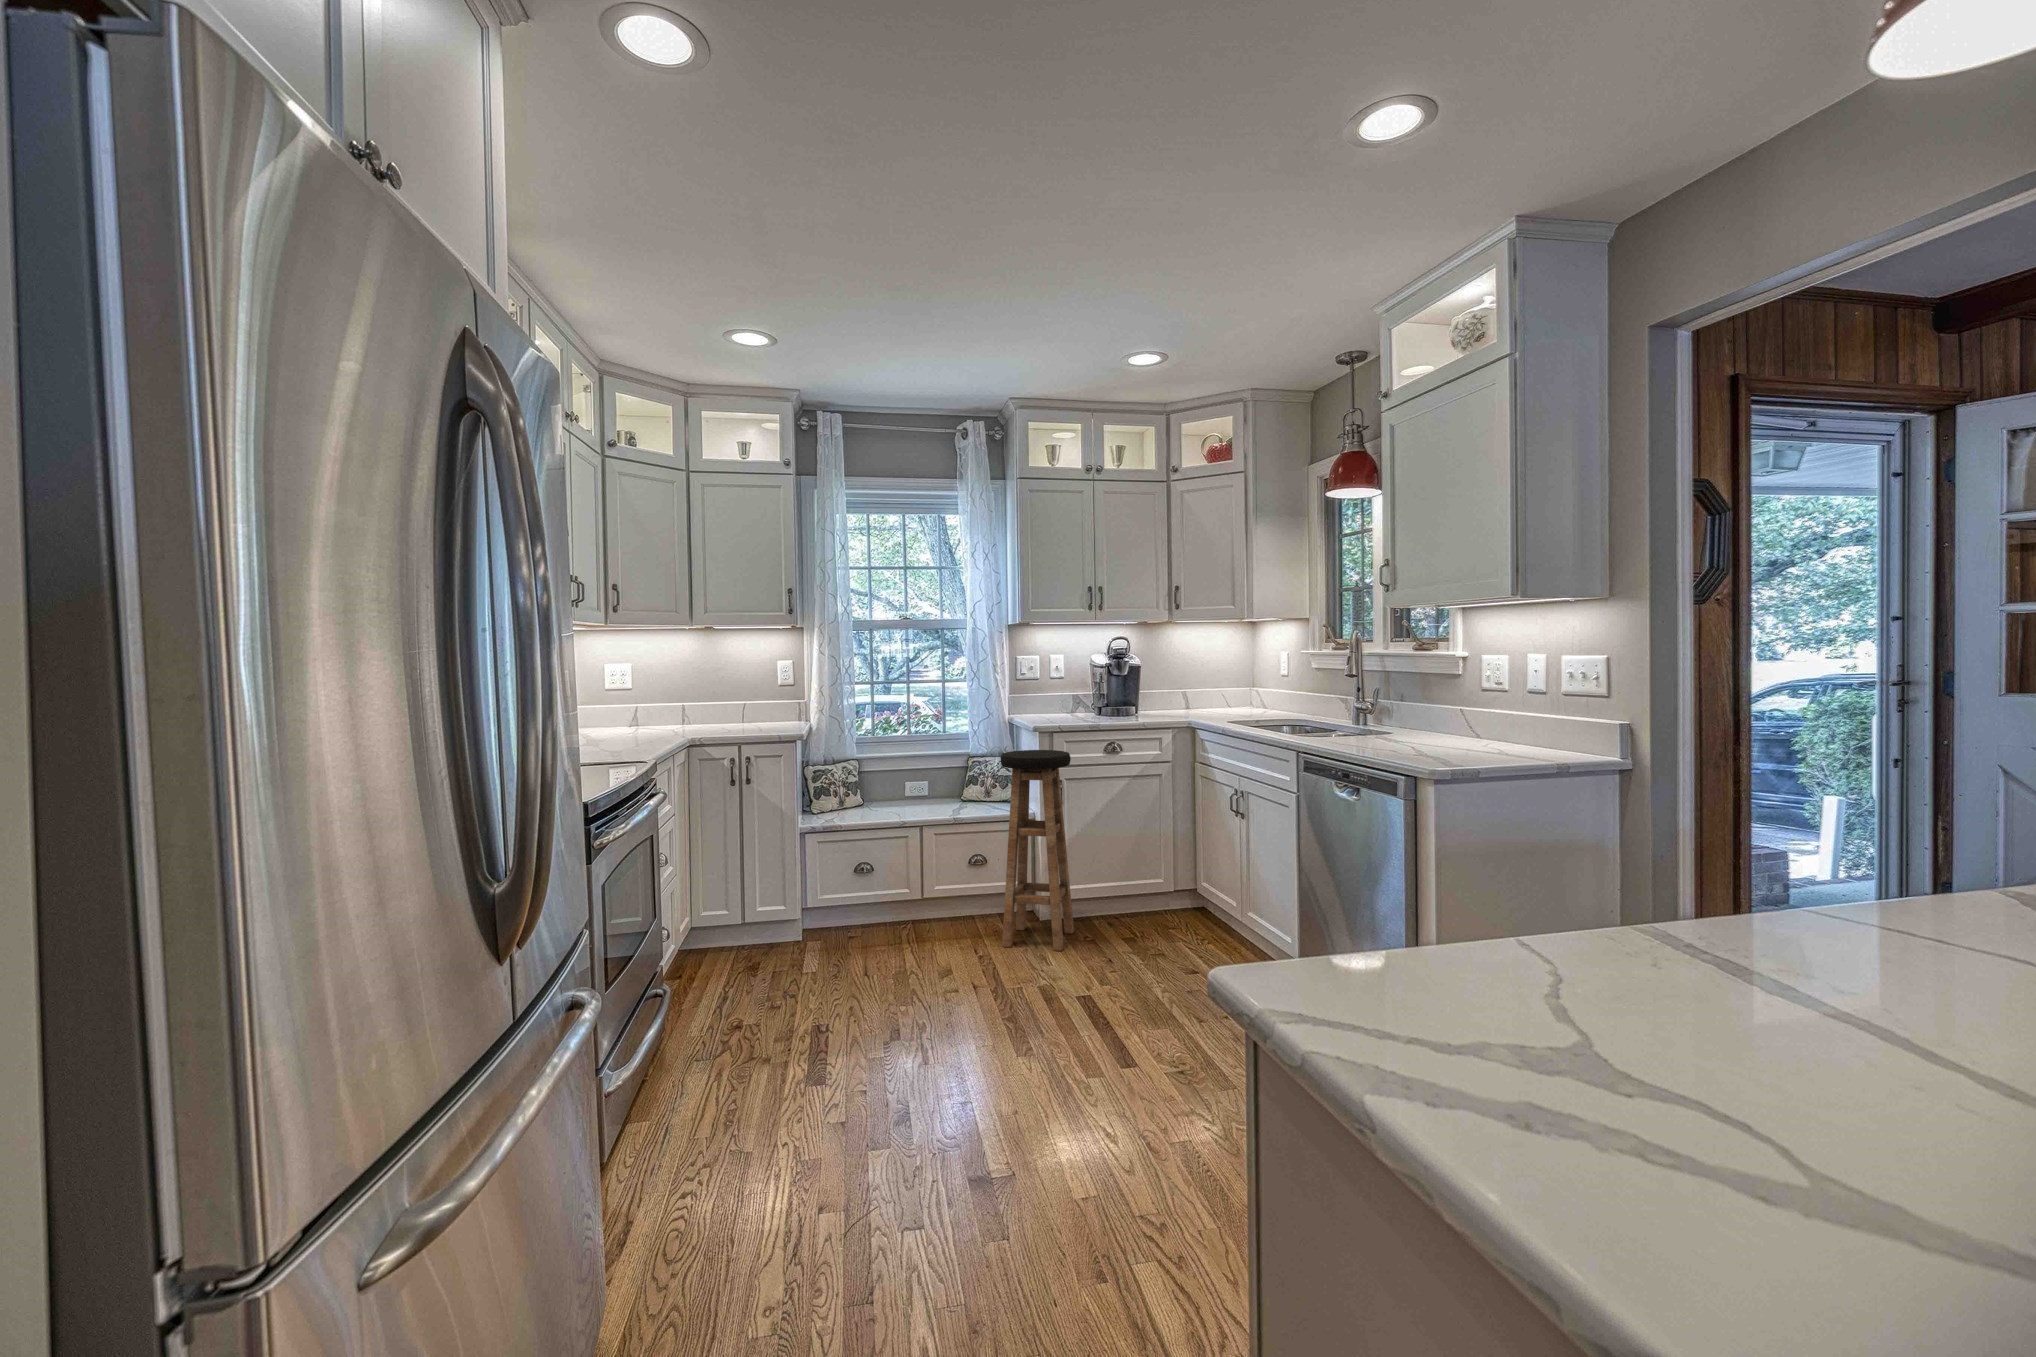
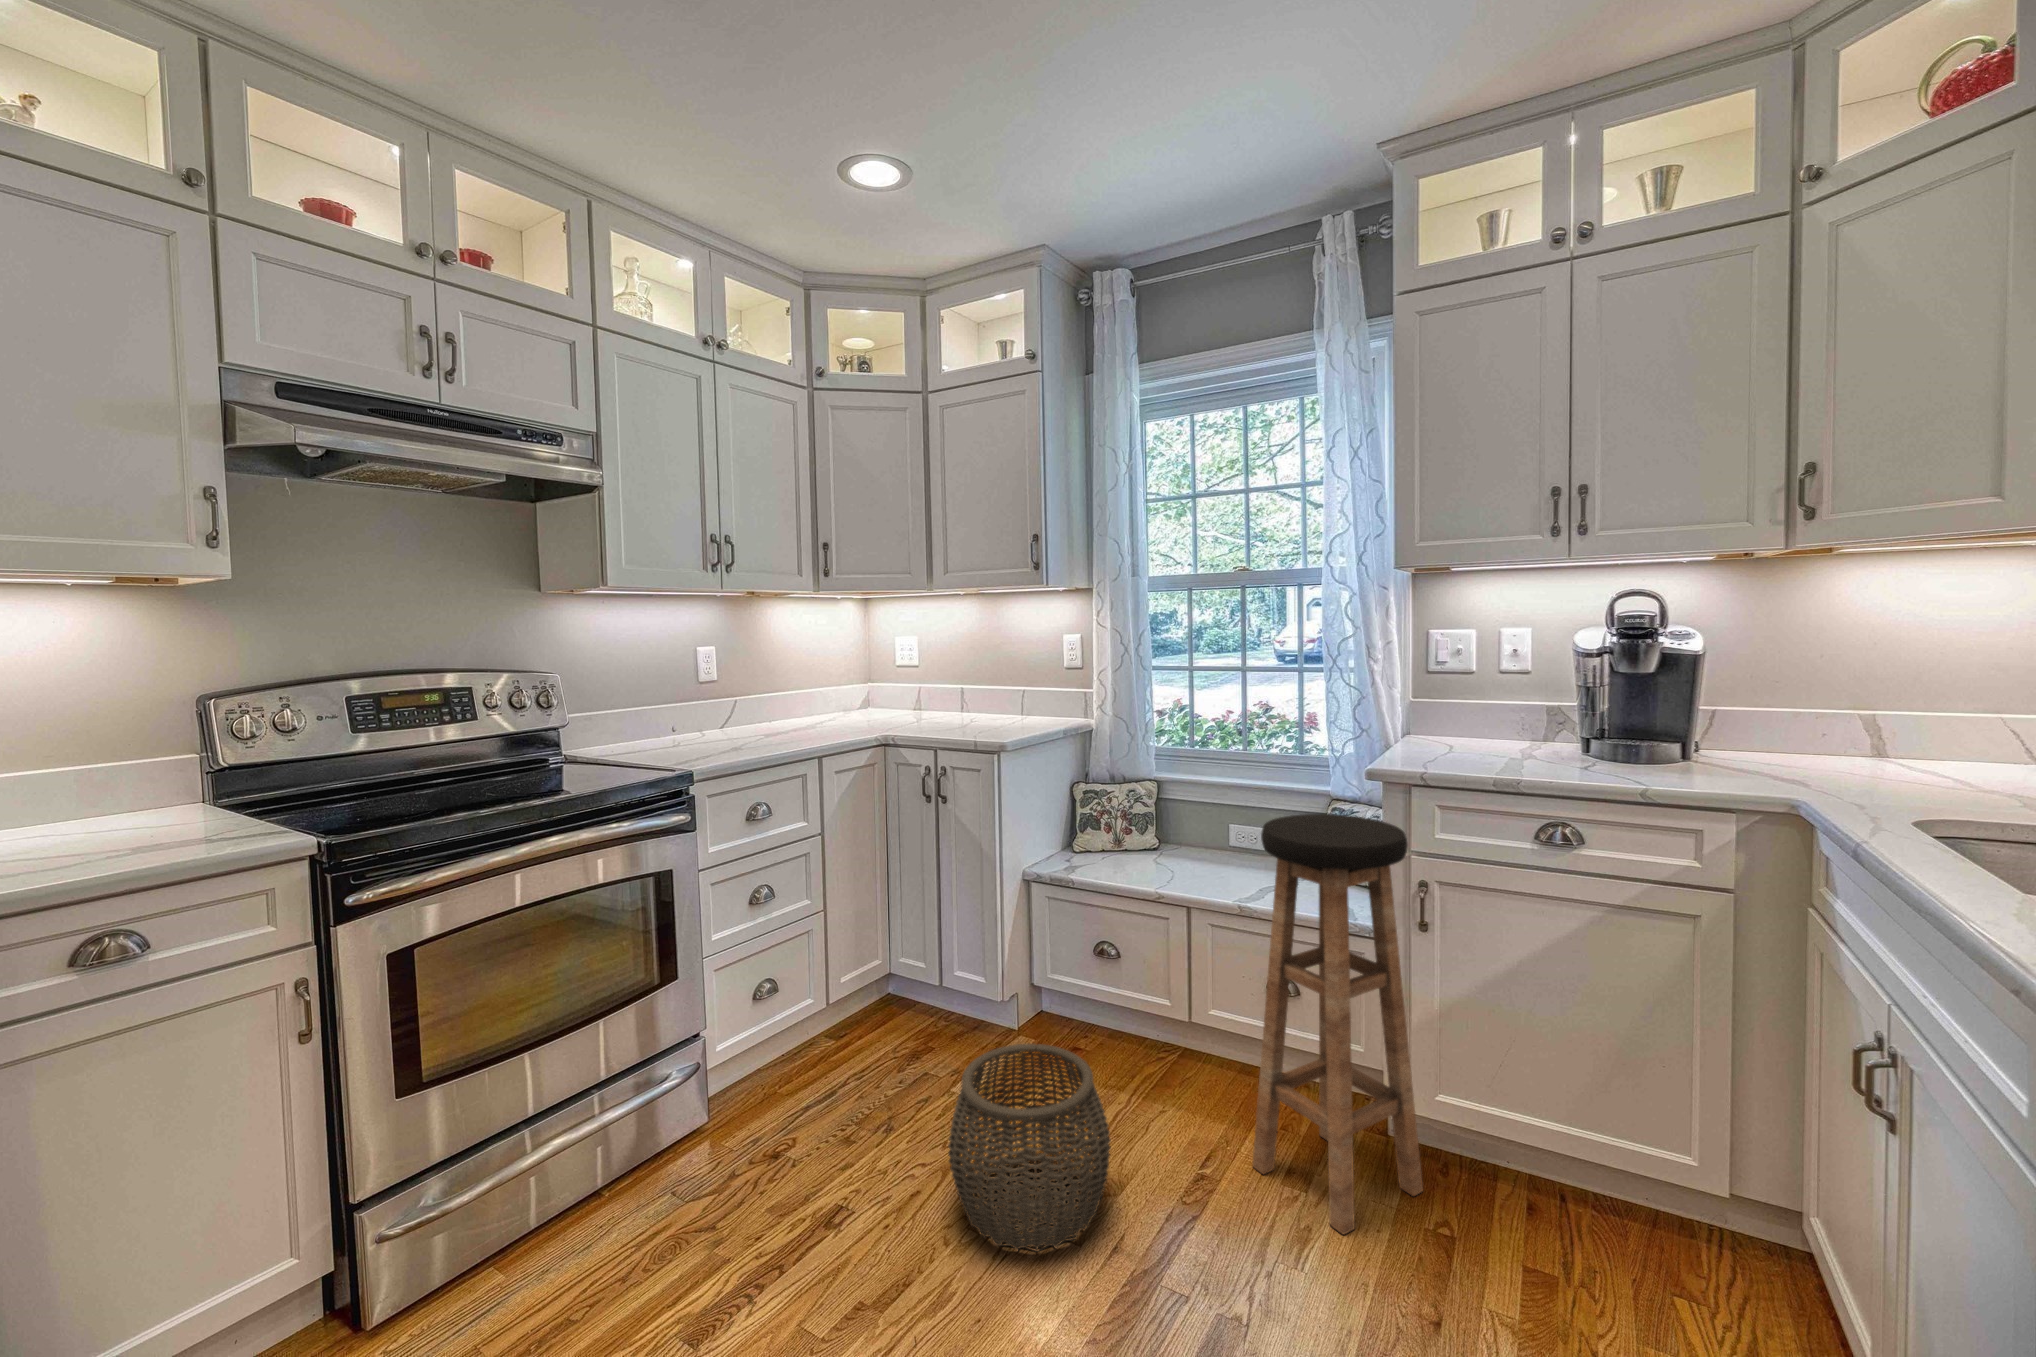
woven basket: none [876,899,972,1004] -> present [948,1043,1111,1252]

